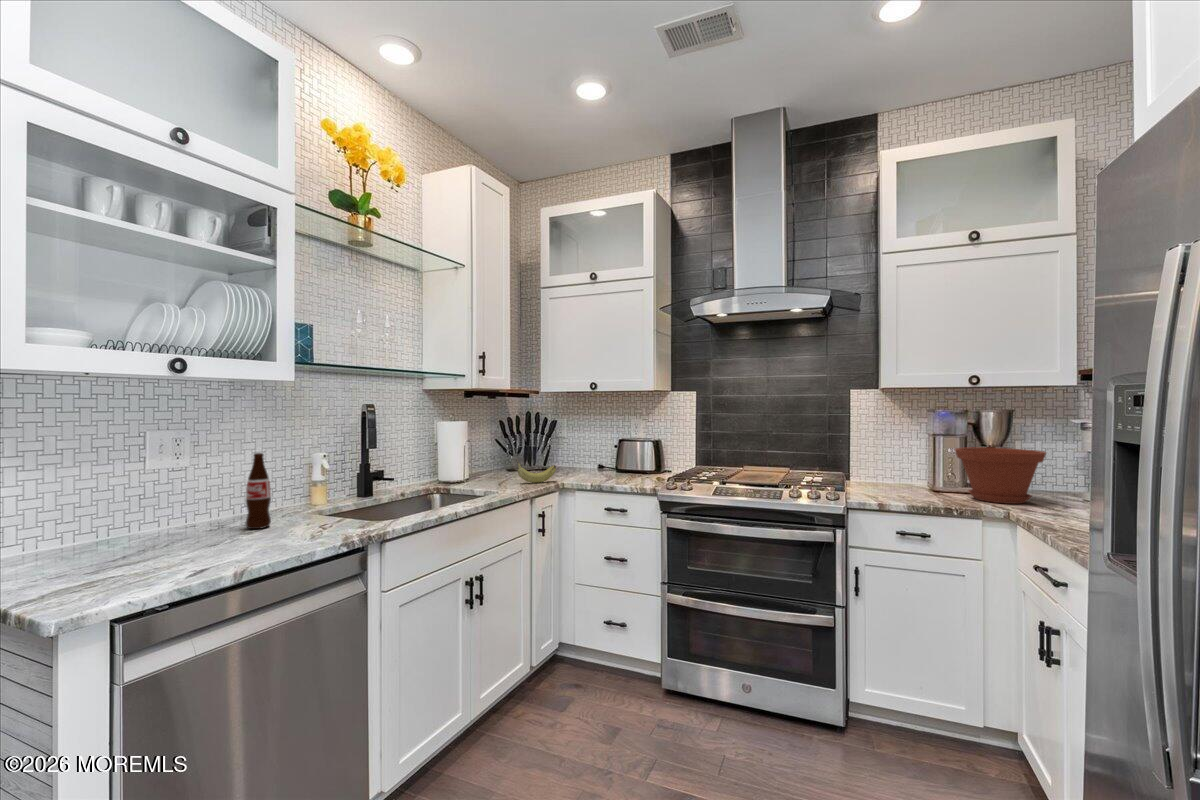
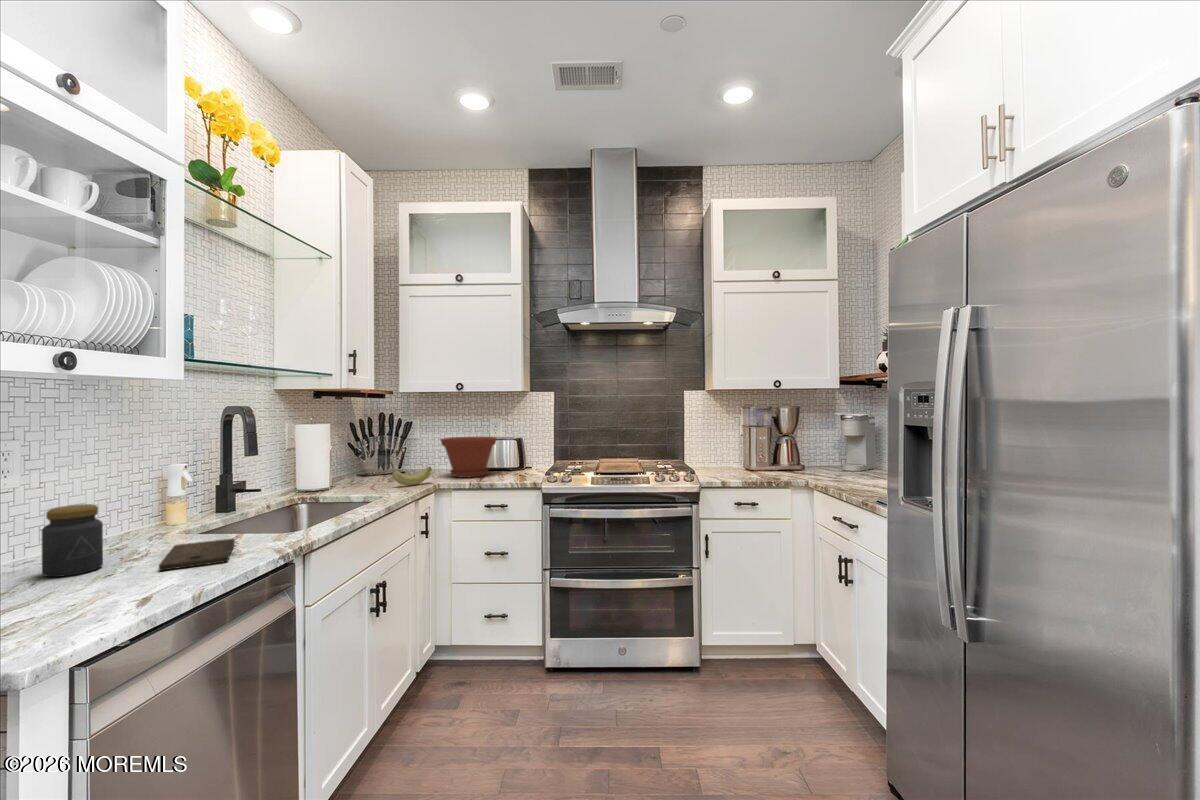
plant pot: present [955,448,1046,504] -> present [441,437,497,477]
bottle: present [246,453,271,529] -> none [121,465,154,555]
jar: none [178,484,223,542] -> present [42,504,103,577]
cutting board: none [245,522,327,546] -> present [159,539,235,570]

